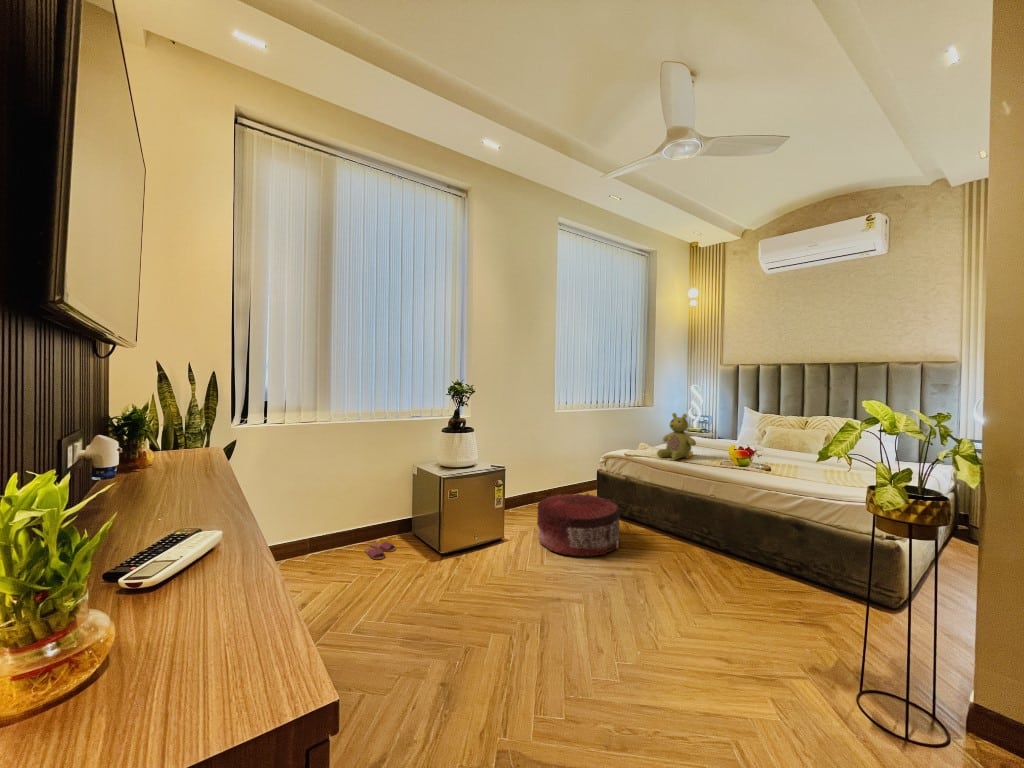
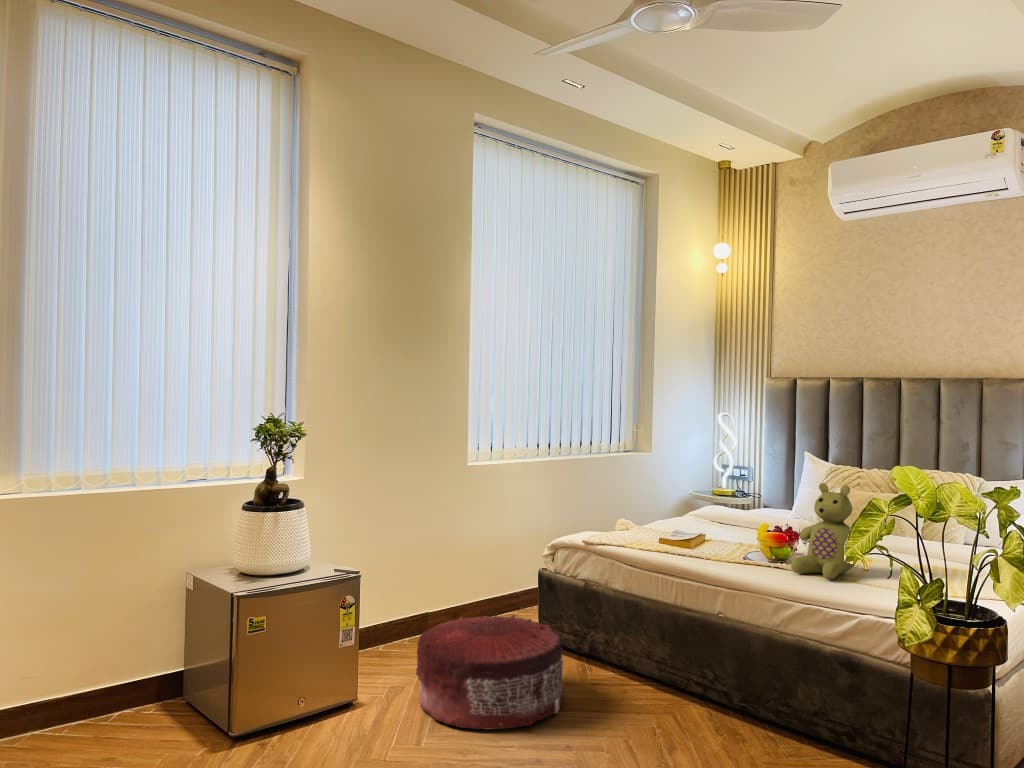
stuffed bear: present [657,413,696,460] -> present [791,483,855,580]
slippers: present [365,542,395,559] -> none [90,714,151,748]

